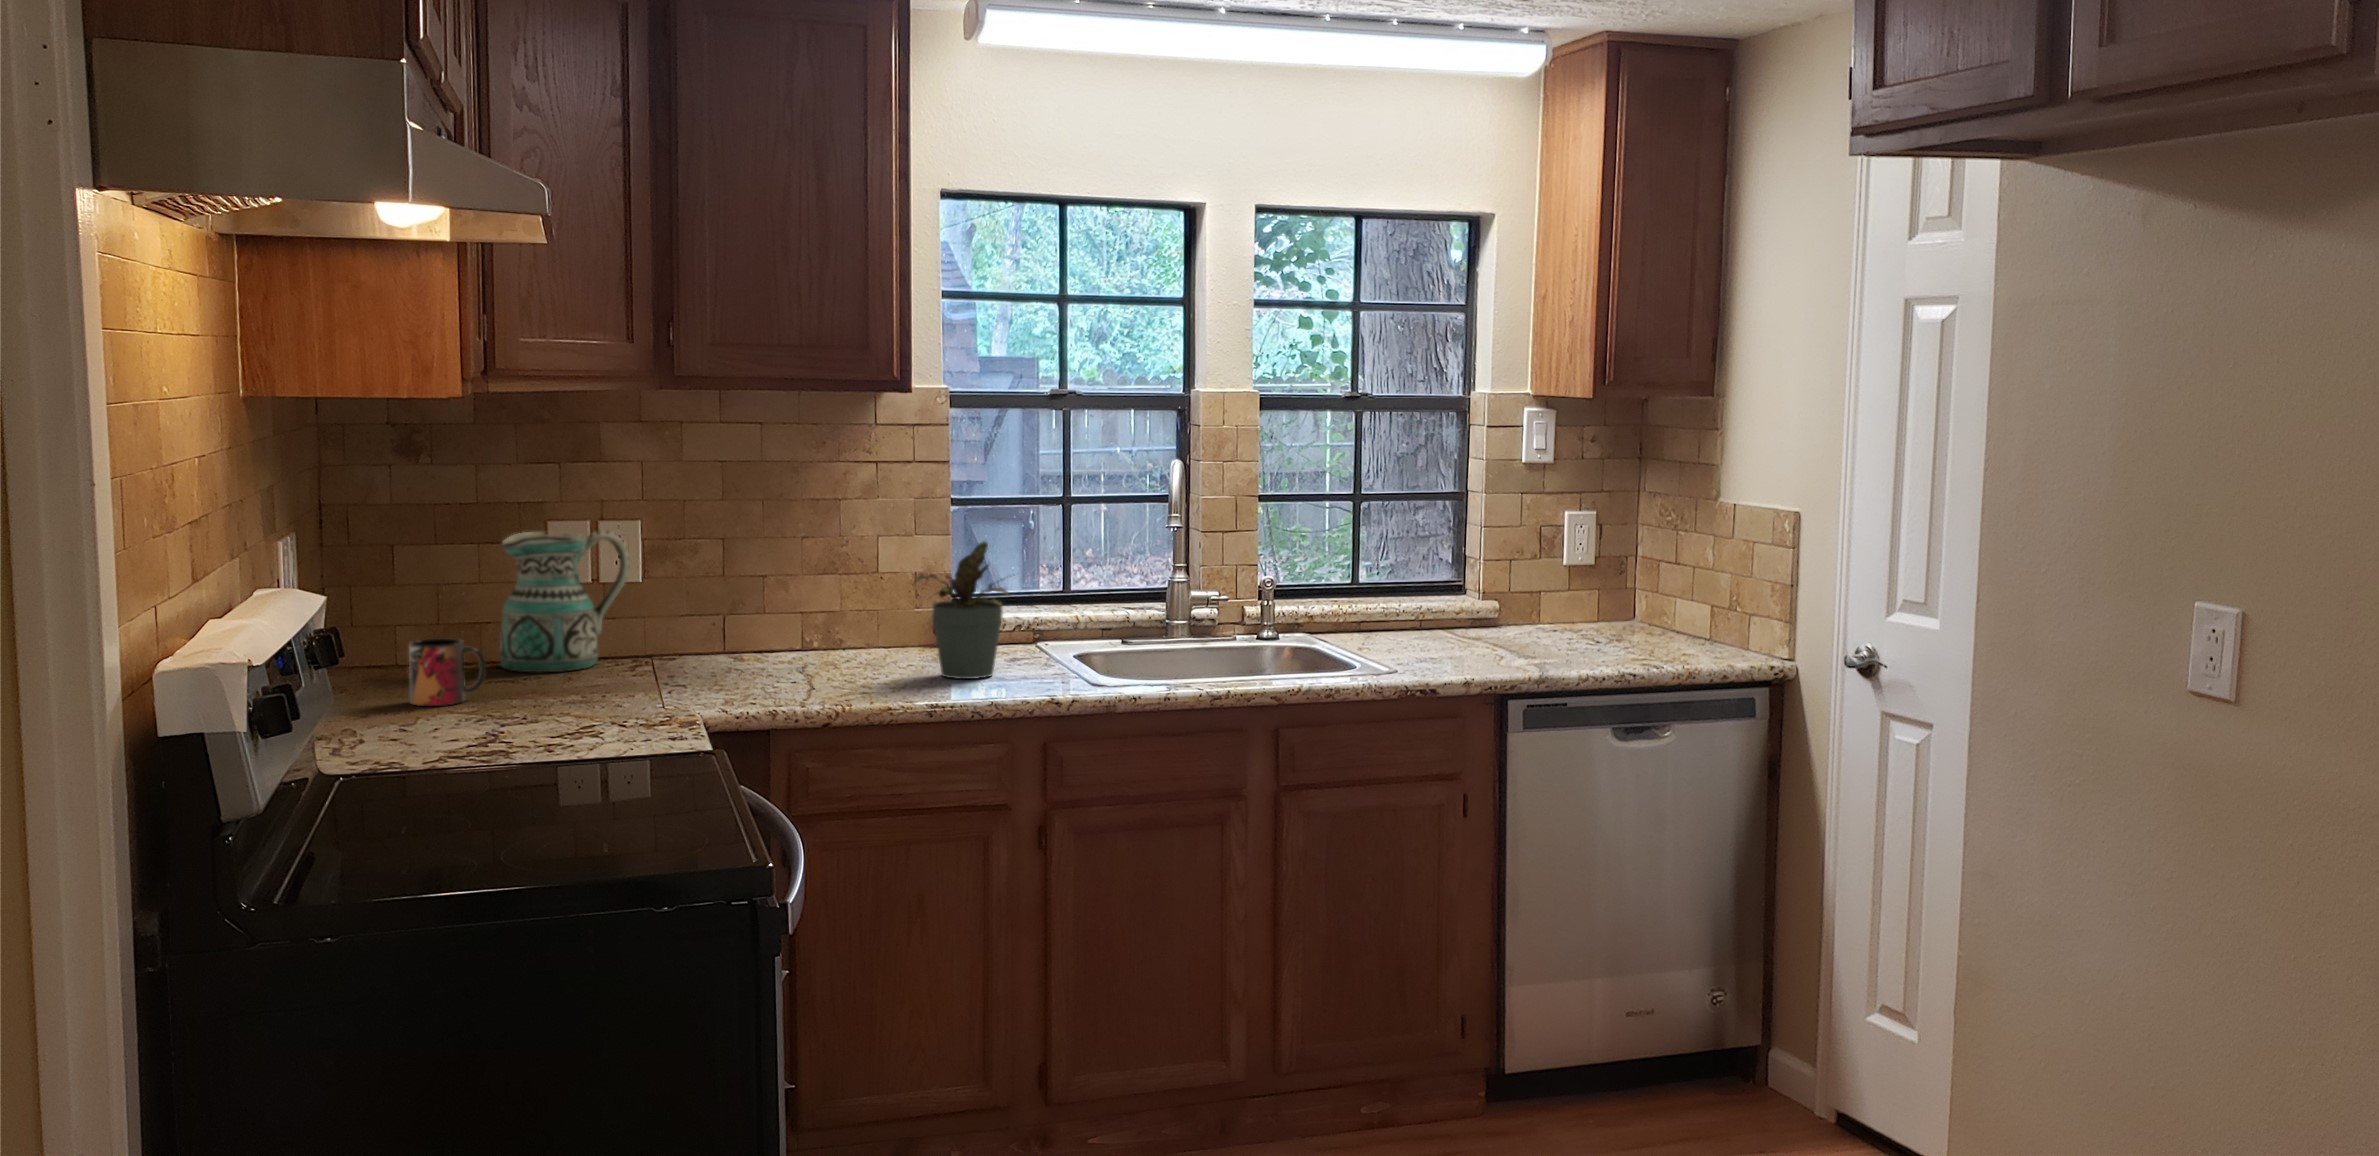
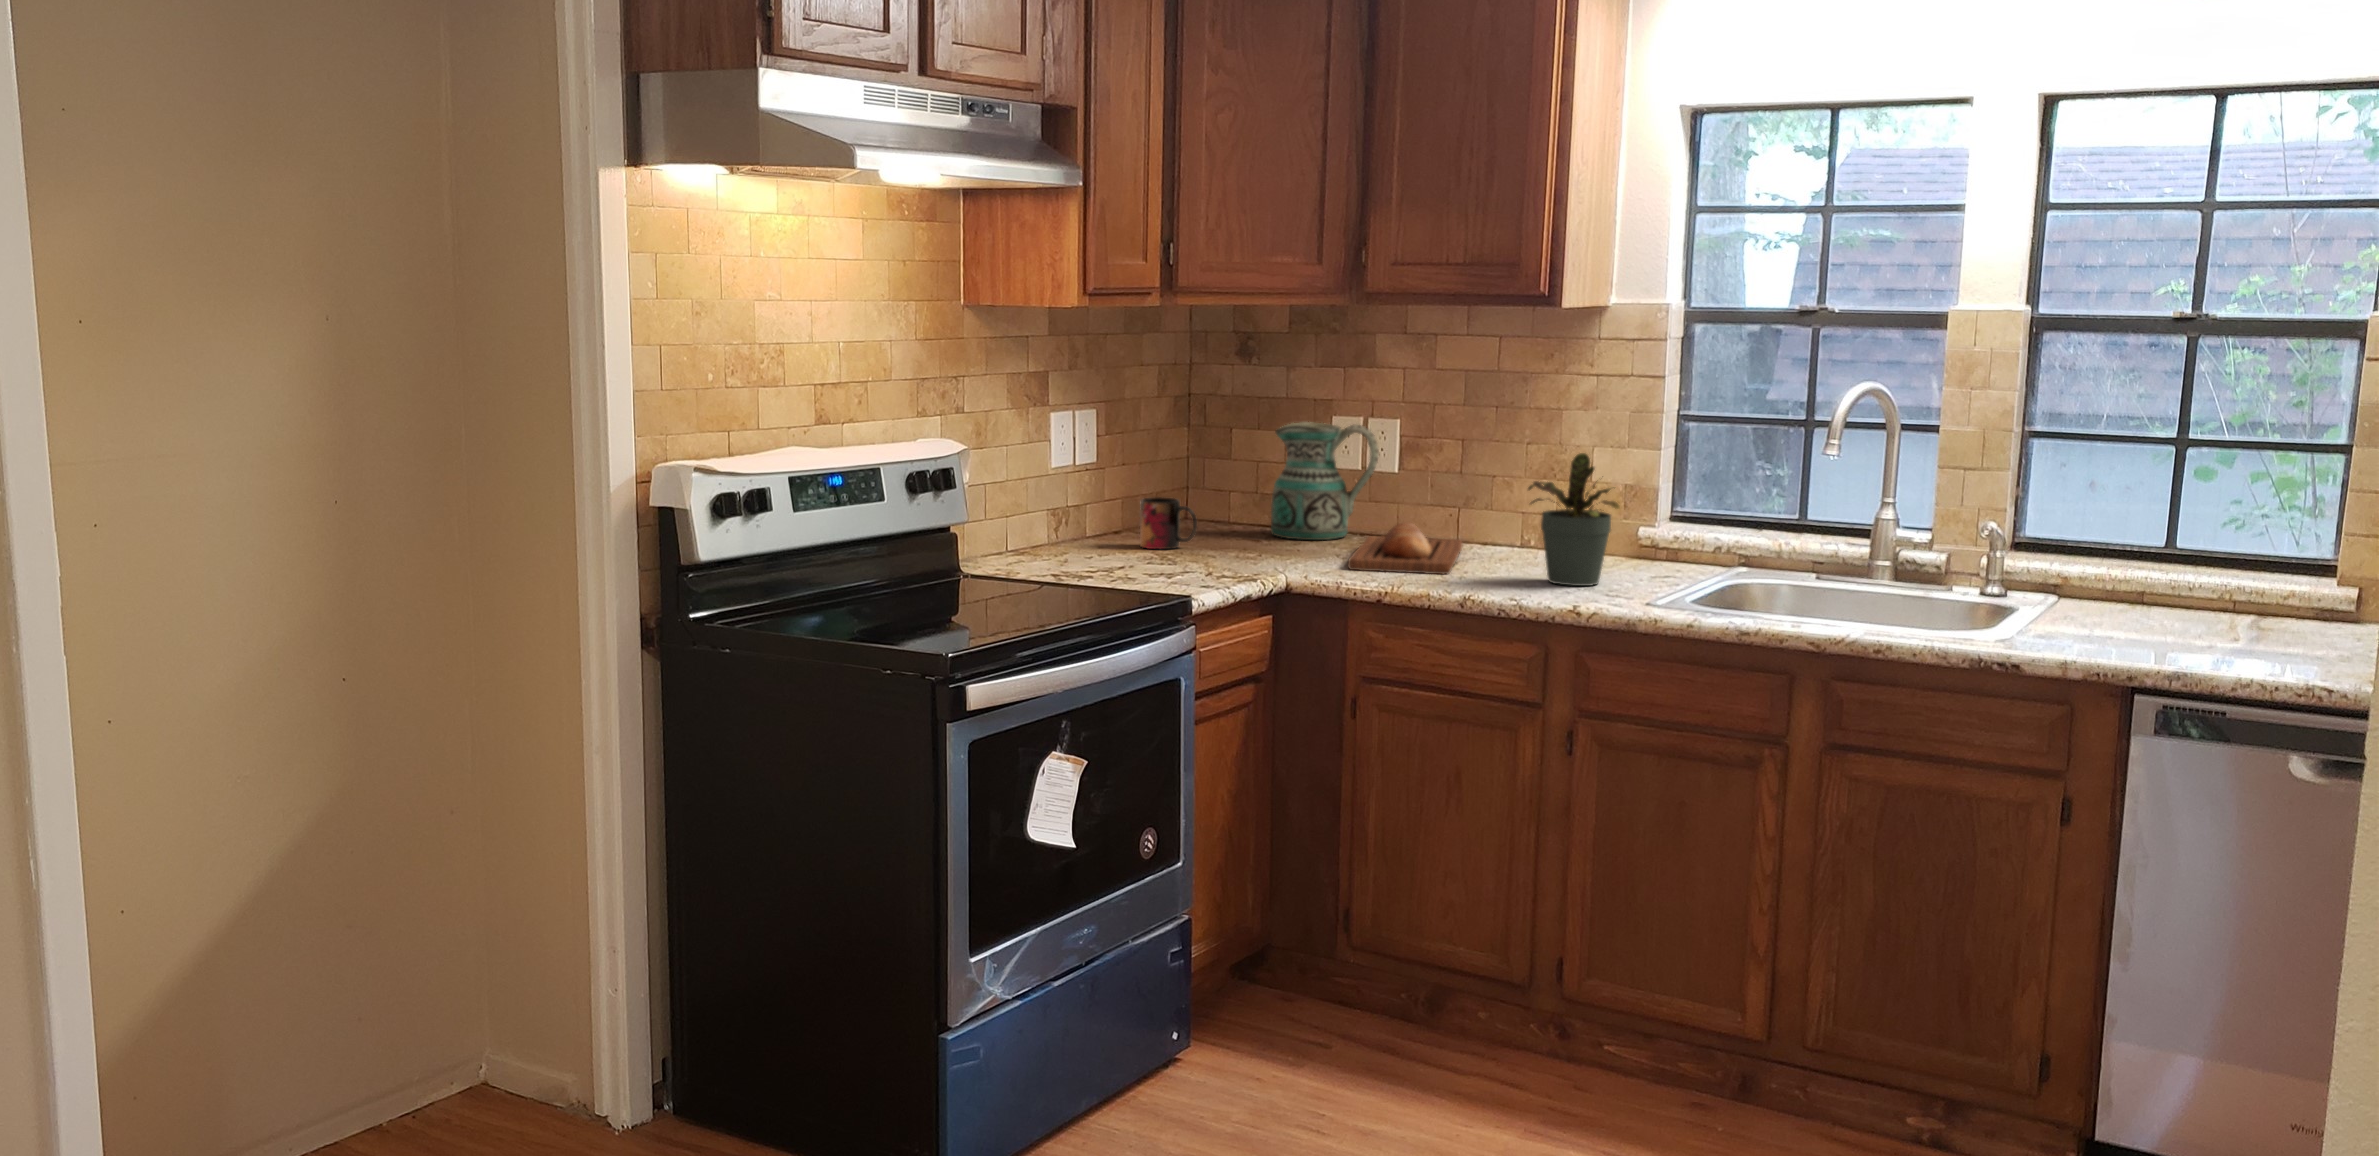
bread loaf: none [658,635,839,695] -> present [1348,522,1462,574]

